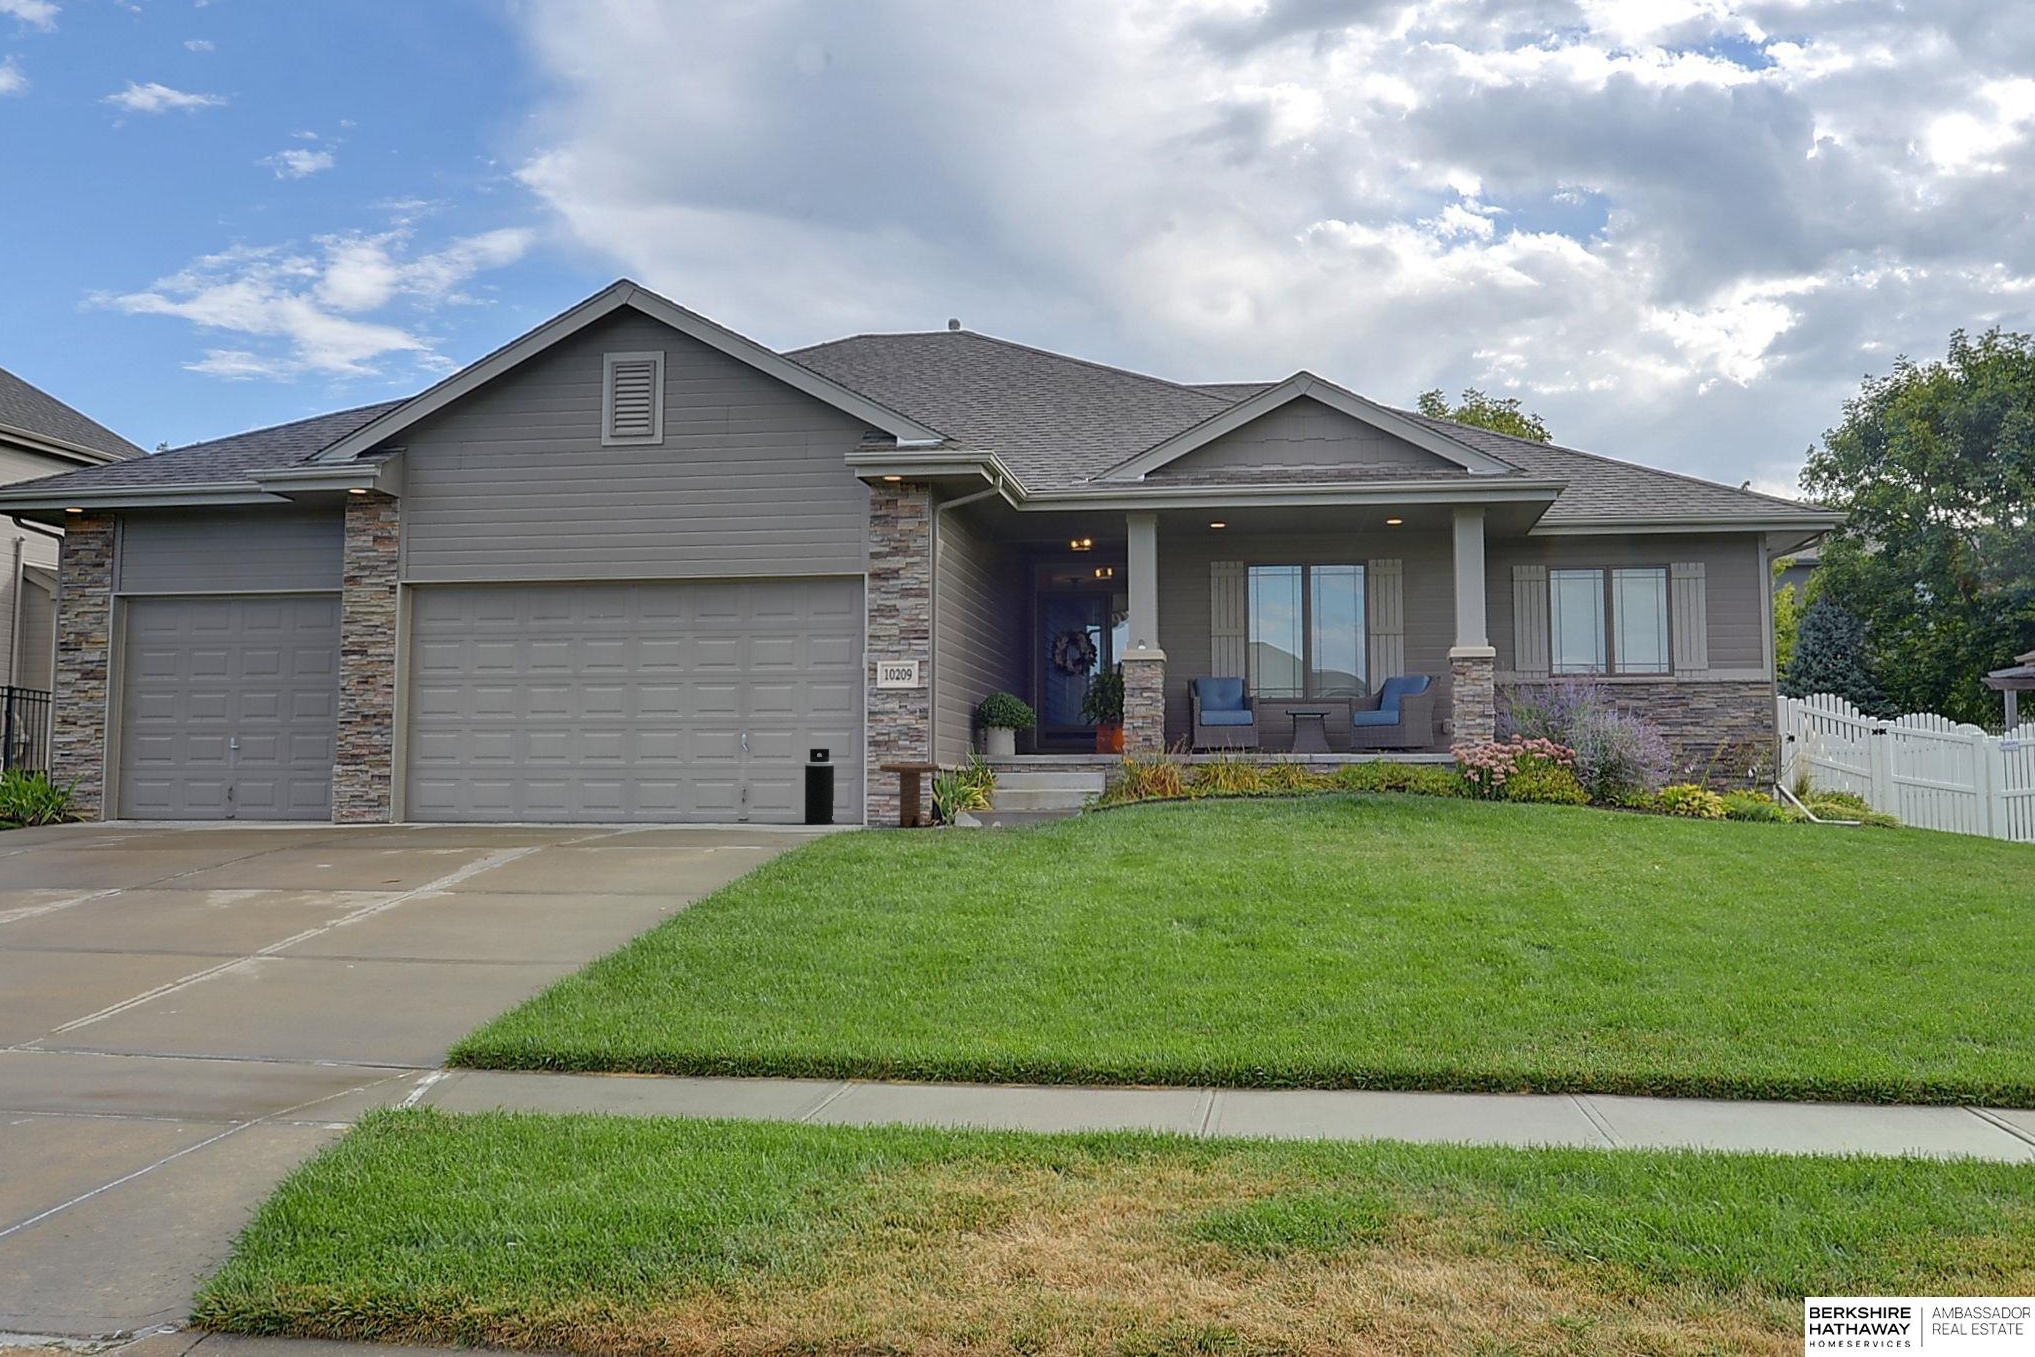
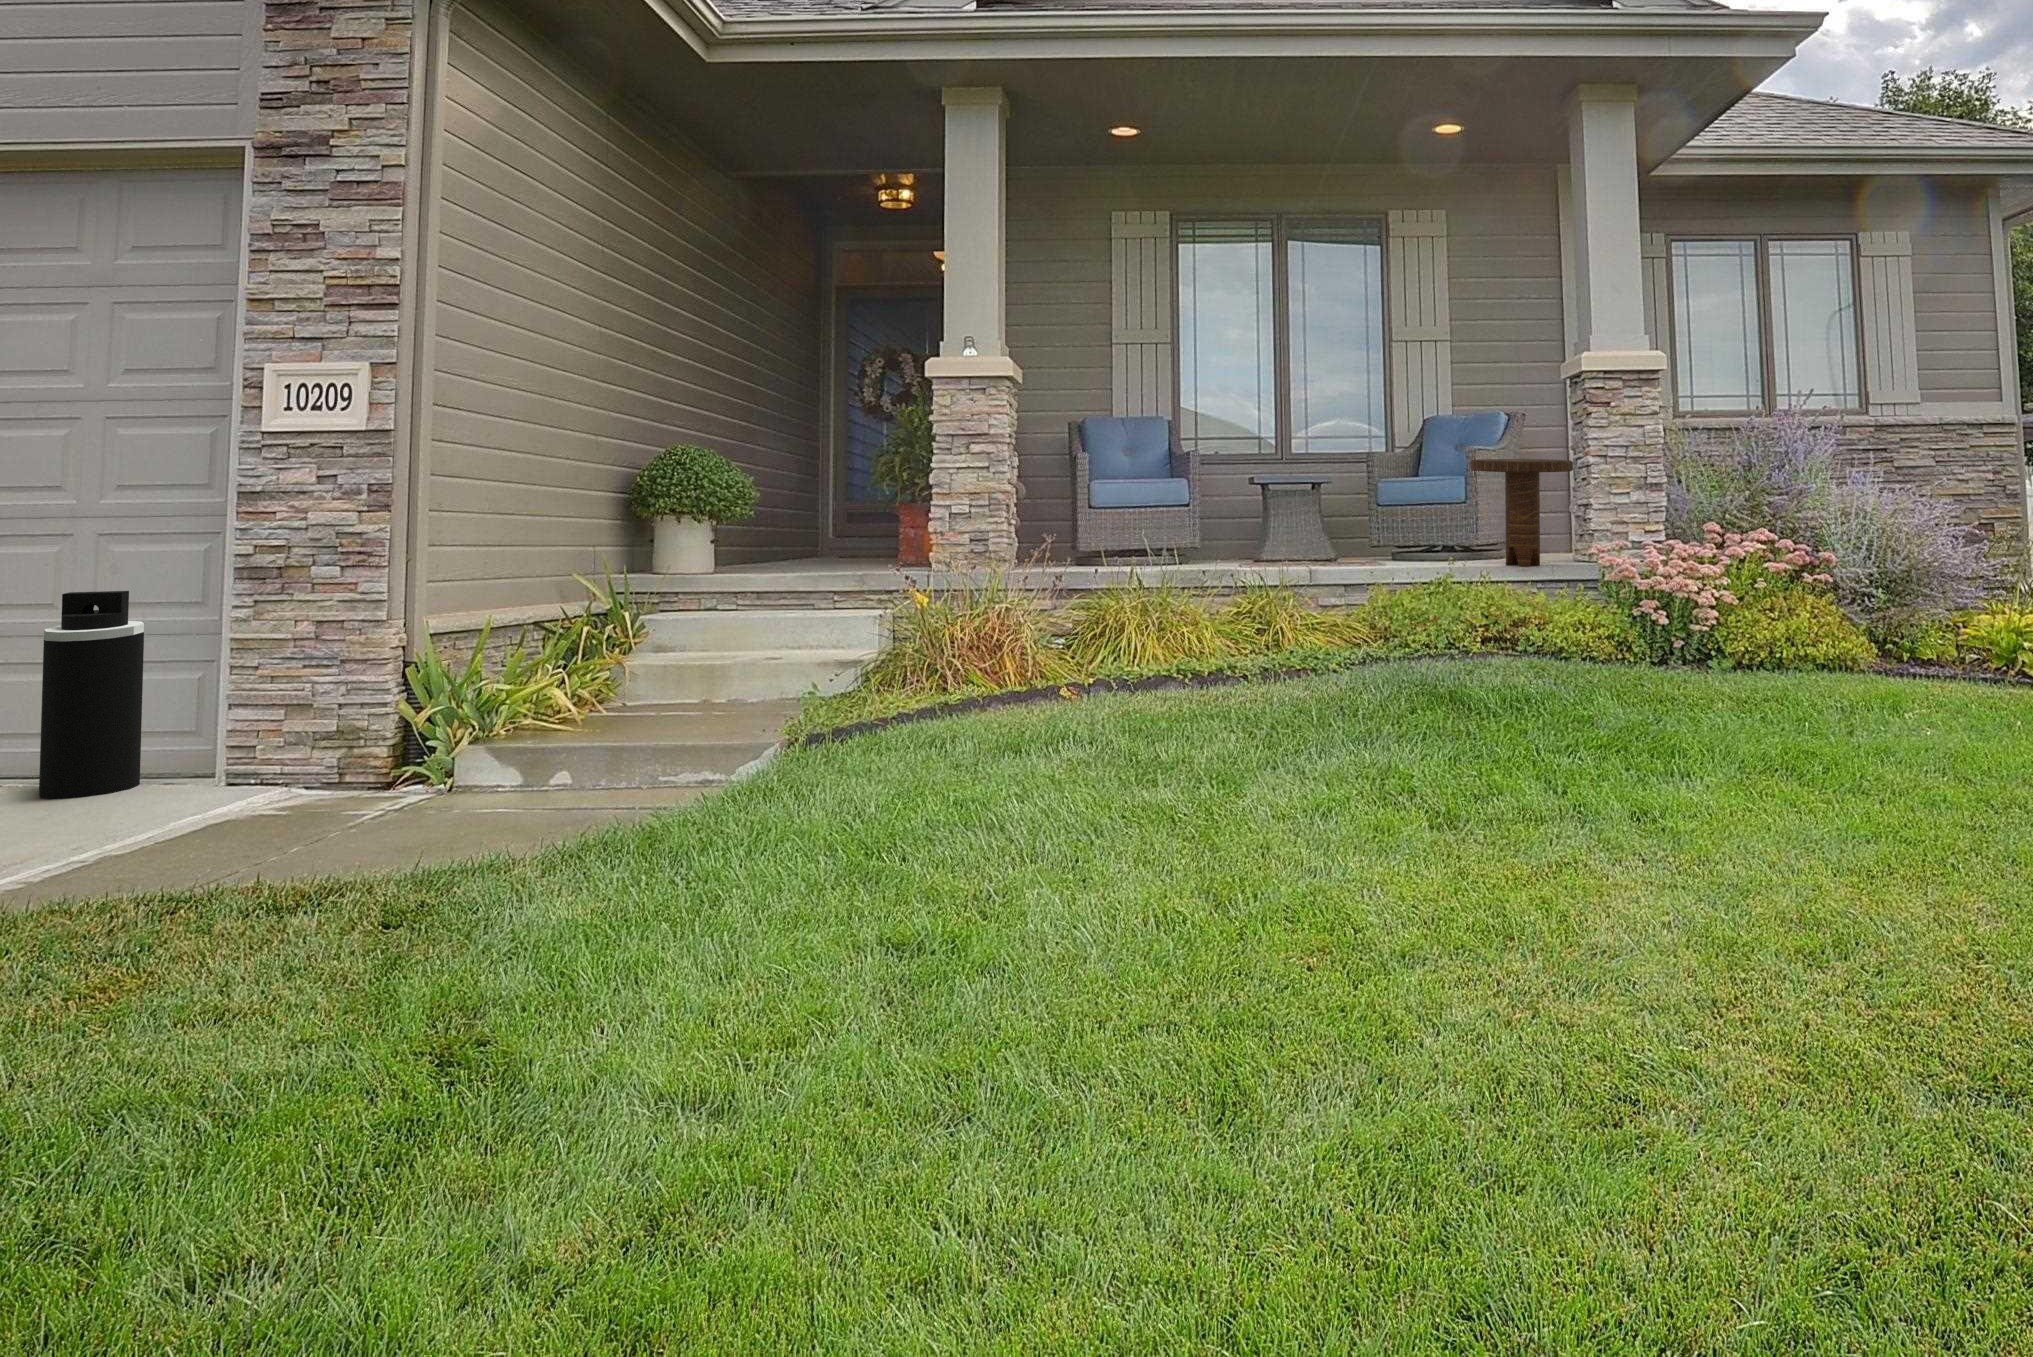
side table: present [880,763,939,827] -> present [1470,459,1573,567]

